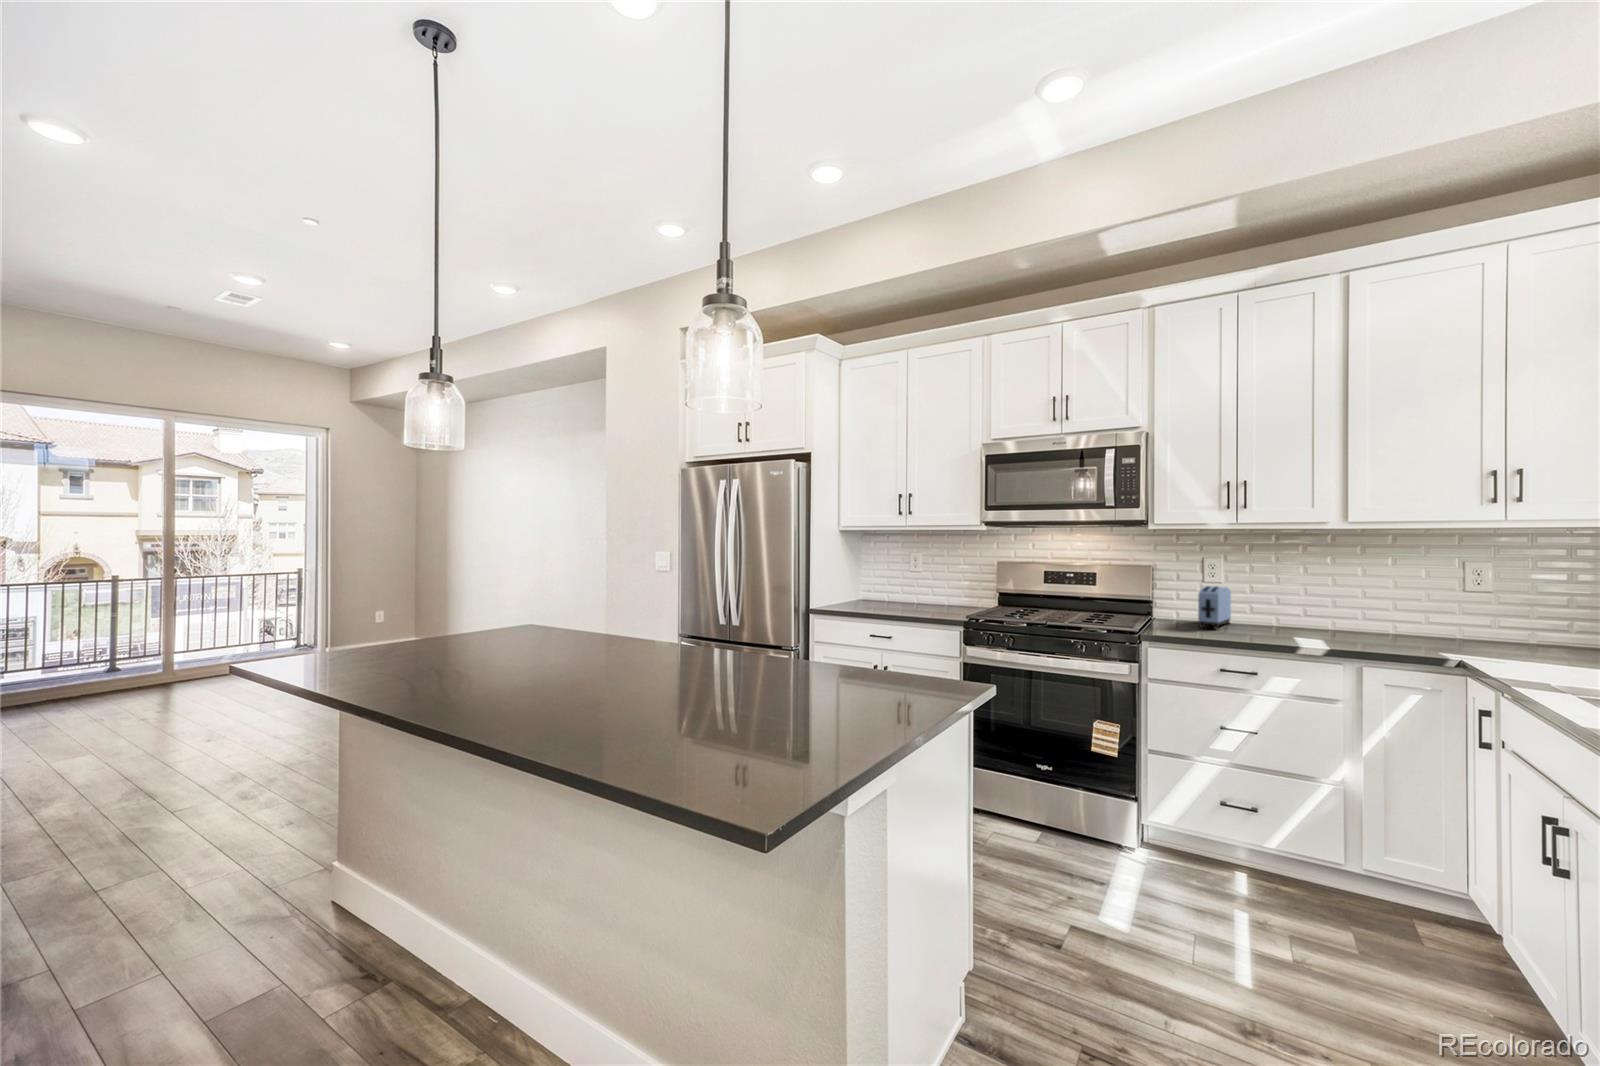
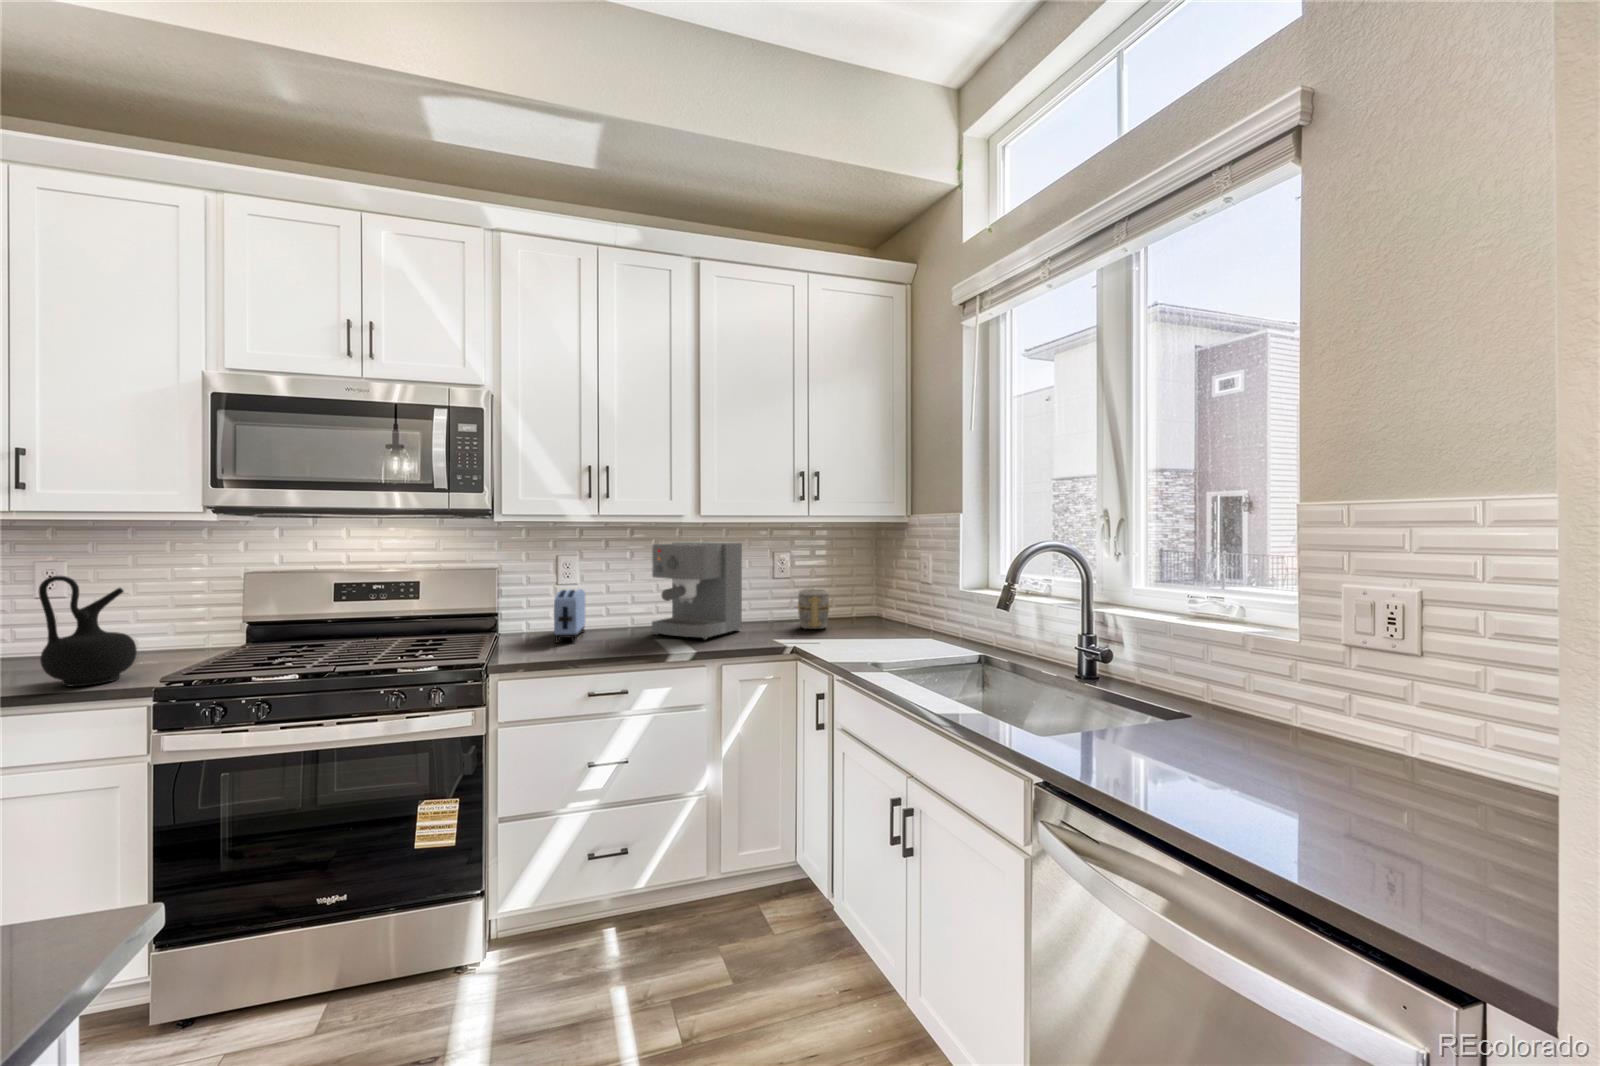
coffee maker: none [1298,549,1414,644] -> present [652,542,742,639]
ceramic jug: none [918,558,952,614] -> present [39,576,137,686]
mug: none [1503,607,1560,654] -> present [798,589,830,629]

